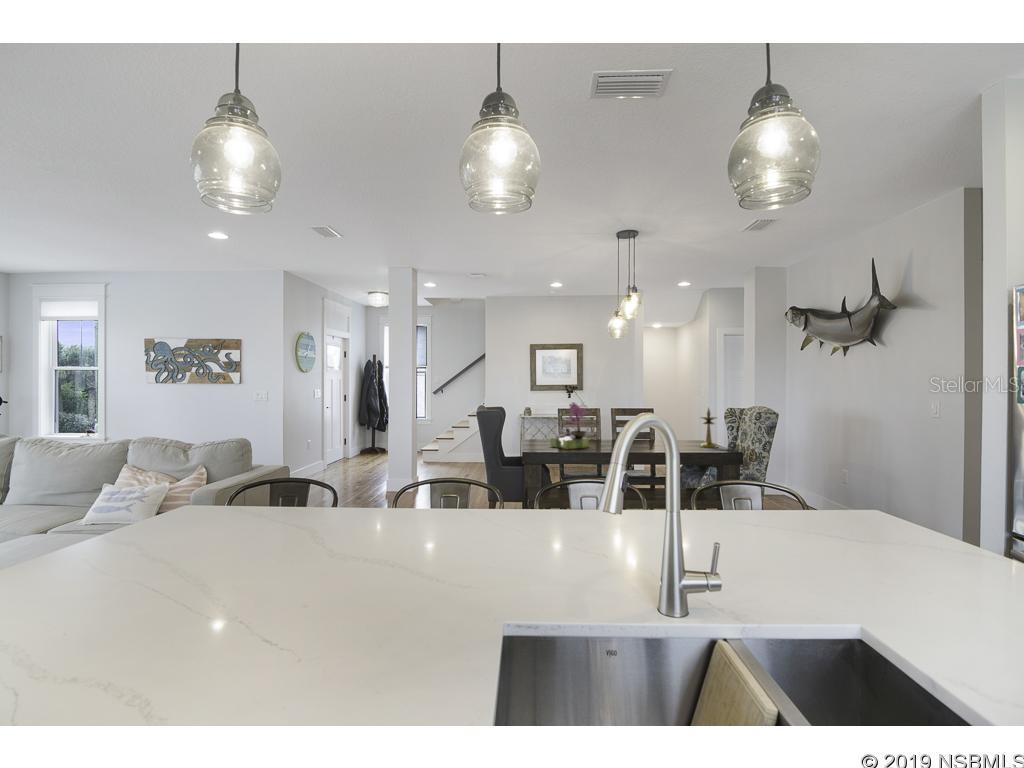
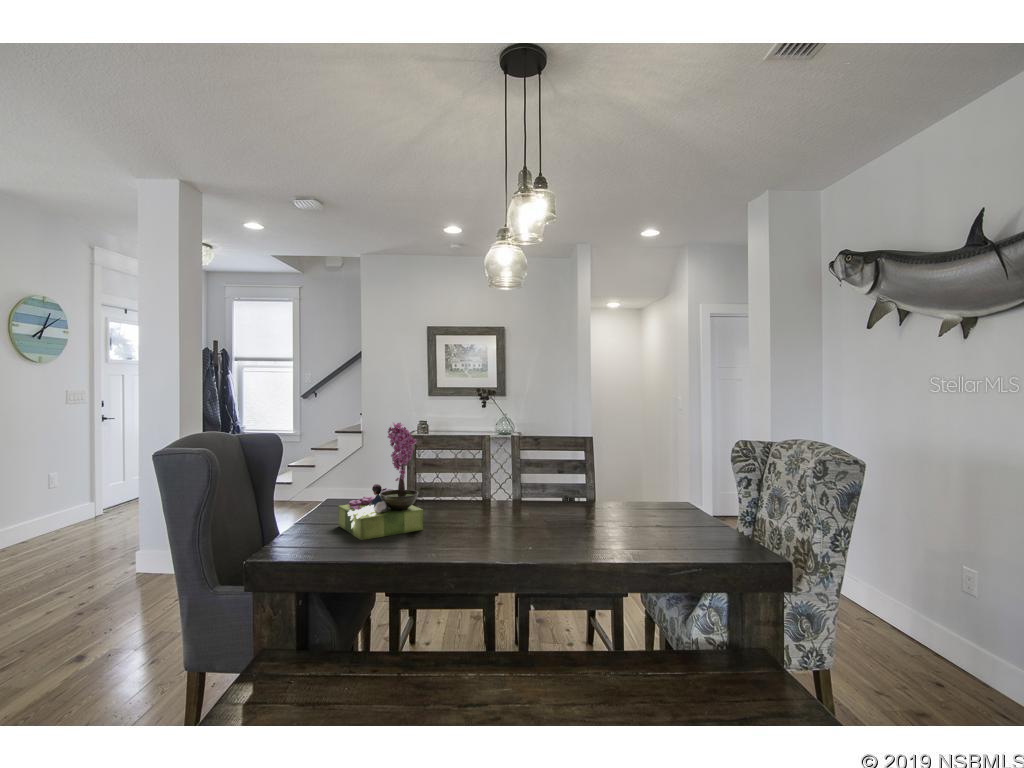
candlestick: present [700,408,717,448] -> none [678,440,720,539]

